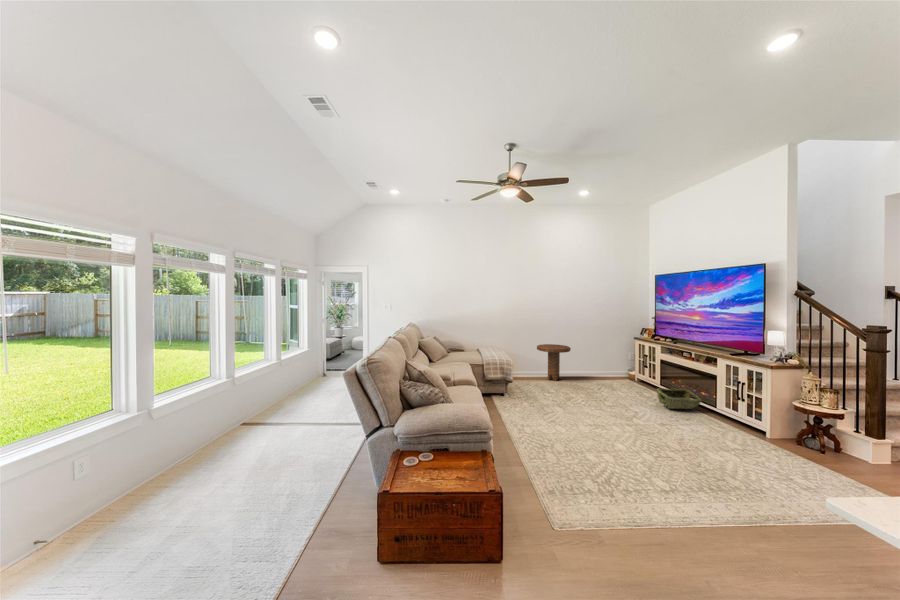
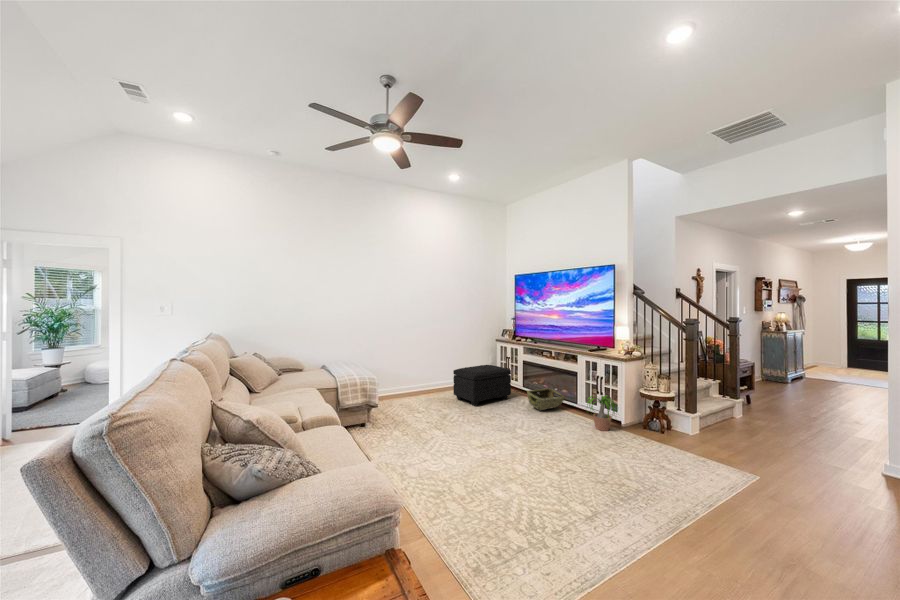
side table: present [537,344,571,381] -> none [400,353,437,395]
footstool: none [584,360,644,396] -> present [453,365,511,406]
potted plant: none [709,400,759,438] -> present [587,395,617,431]

